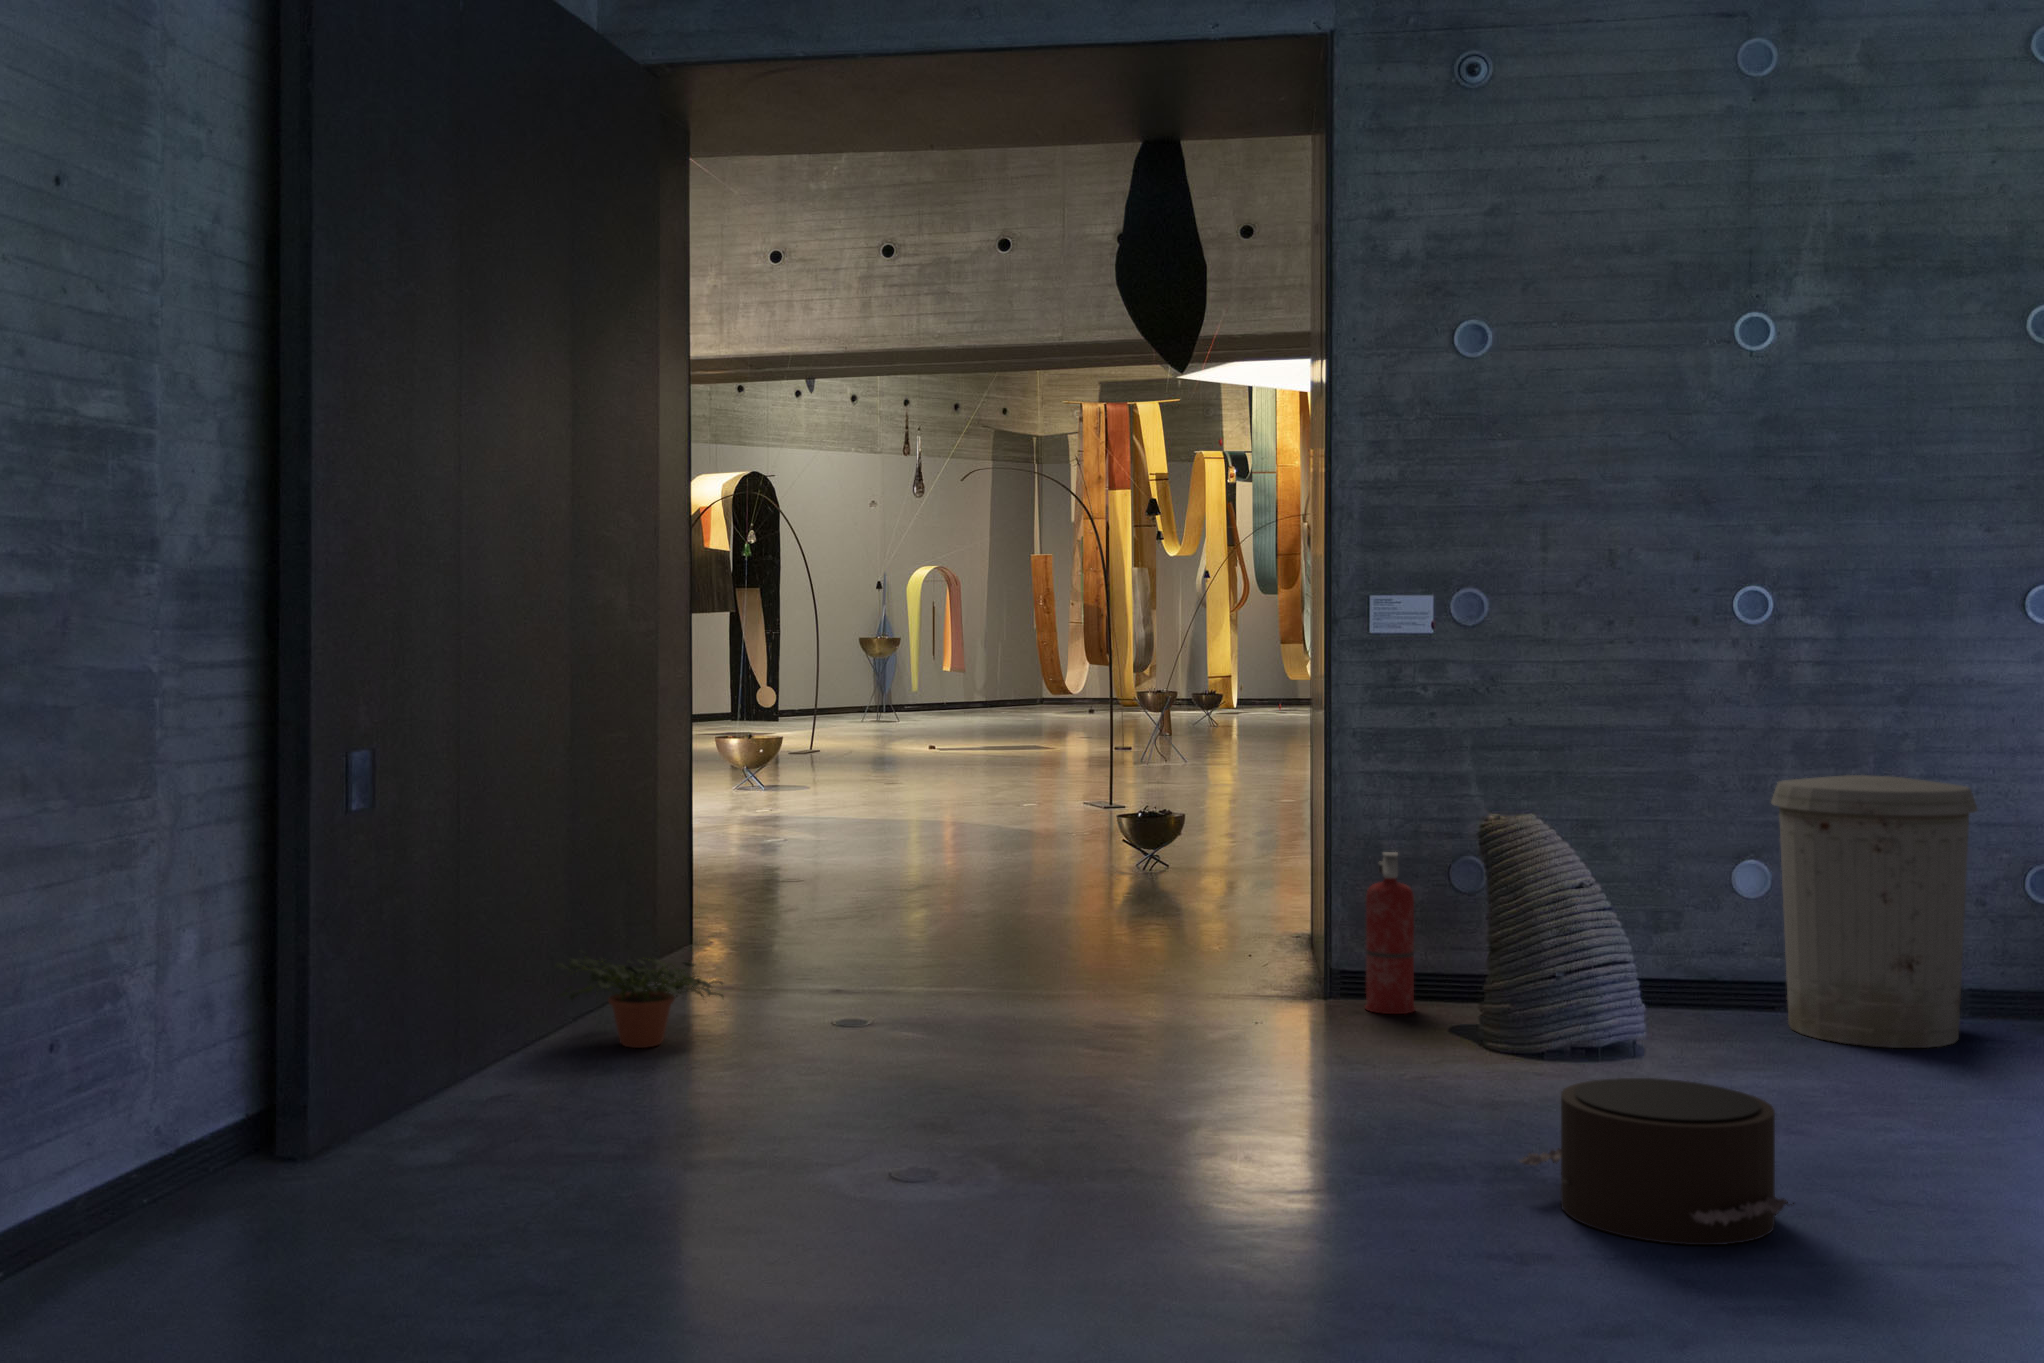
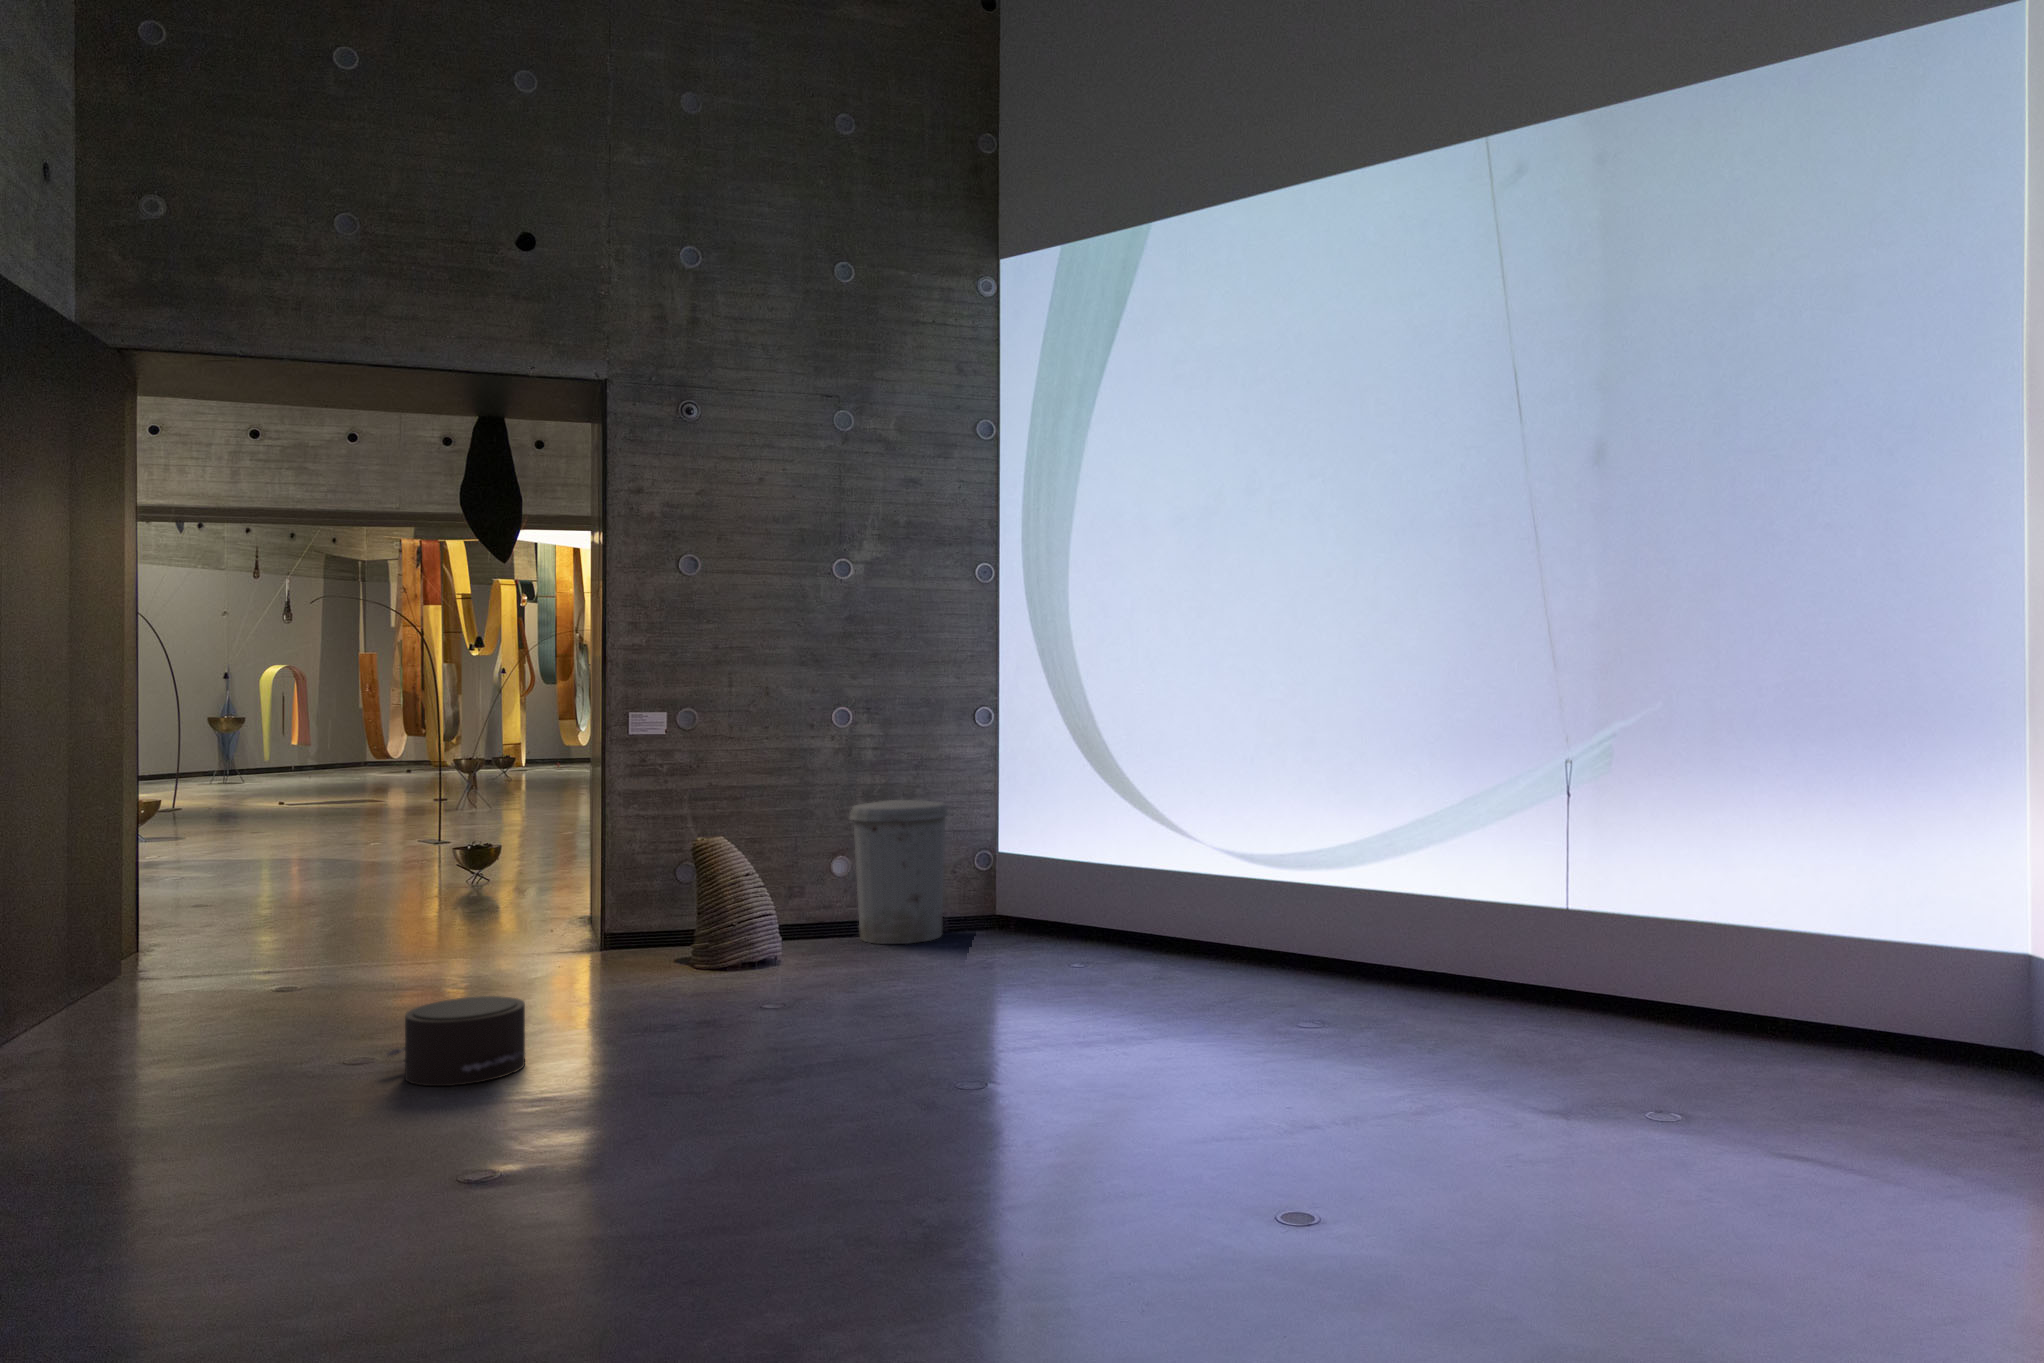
fire extinguisher: present [1365,852,1415,1014] -> none [623,861,654,958]
potted plant: present [556,957,723,1048] -> none [34,975,177,1040]
pouf: present [1520,1078,1789,1245] -> present [387,996,525,1086]

